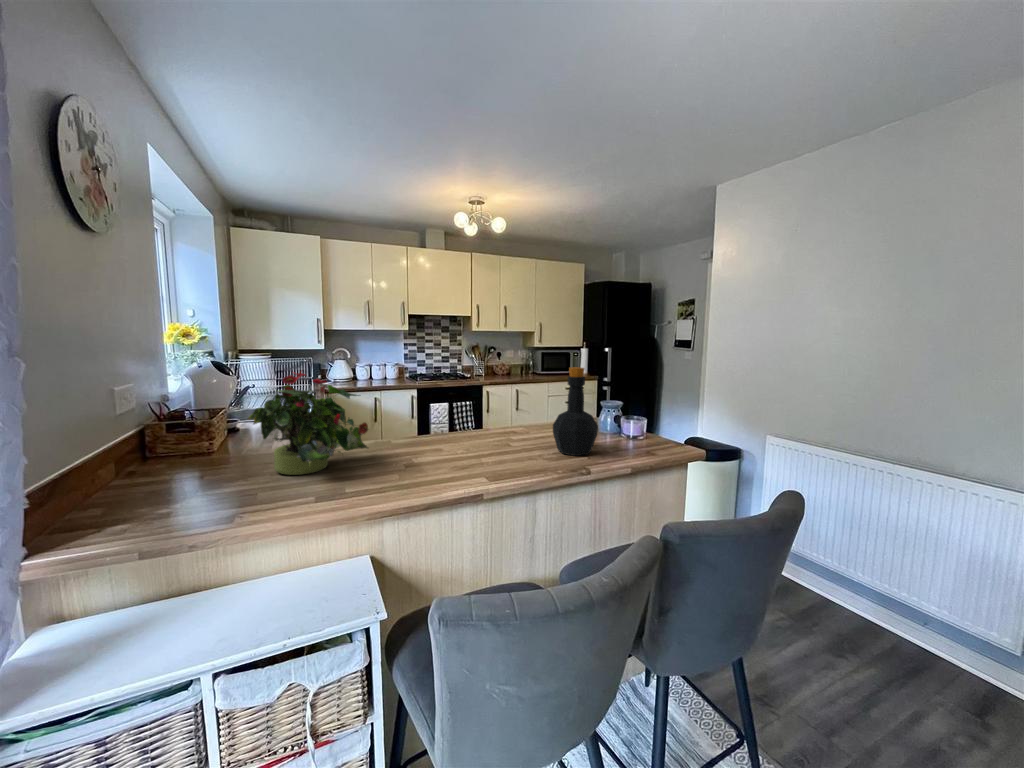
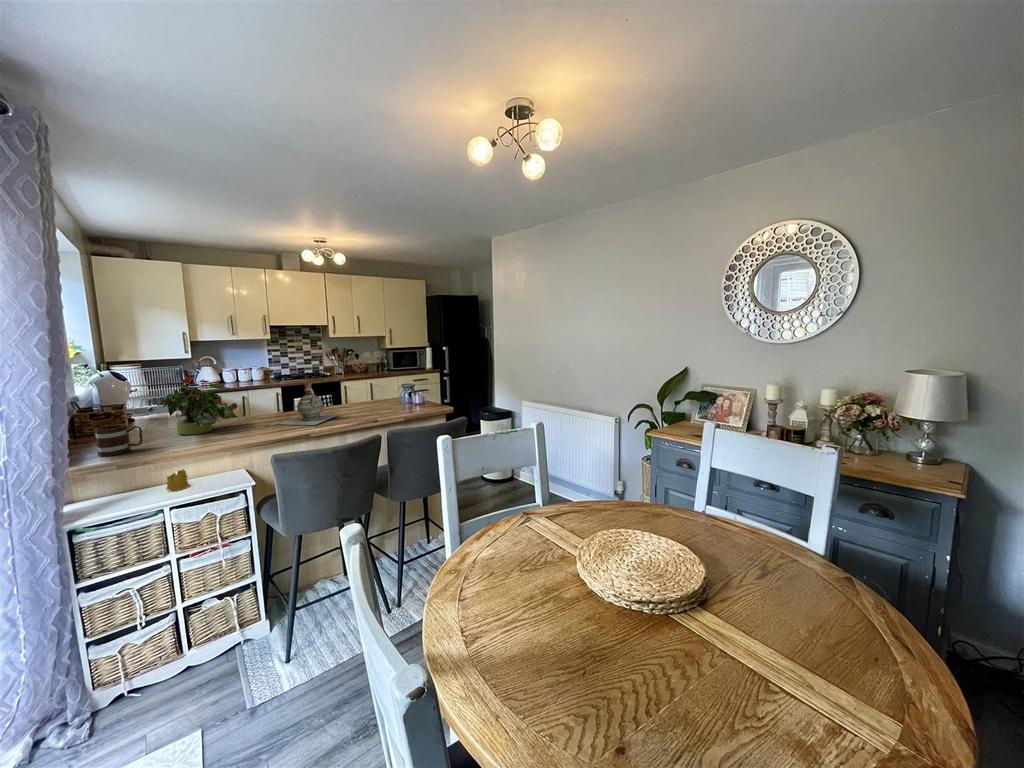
bottle: present [553,367,598,456] -> none [355,366,381,414]
ceramic jug: none [428,392,529,476] -> present [279,382,338,425]
mug: none [118,458,203,524] -> present [94,424,142,457]
candle: none [221,571,270,627] -> present [167,469,191,491]

